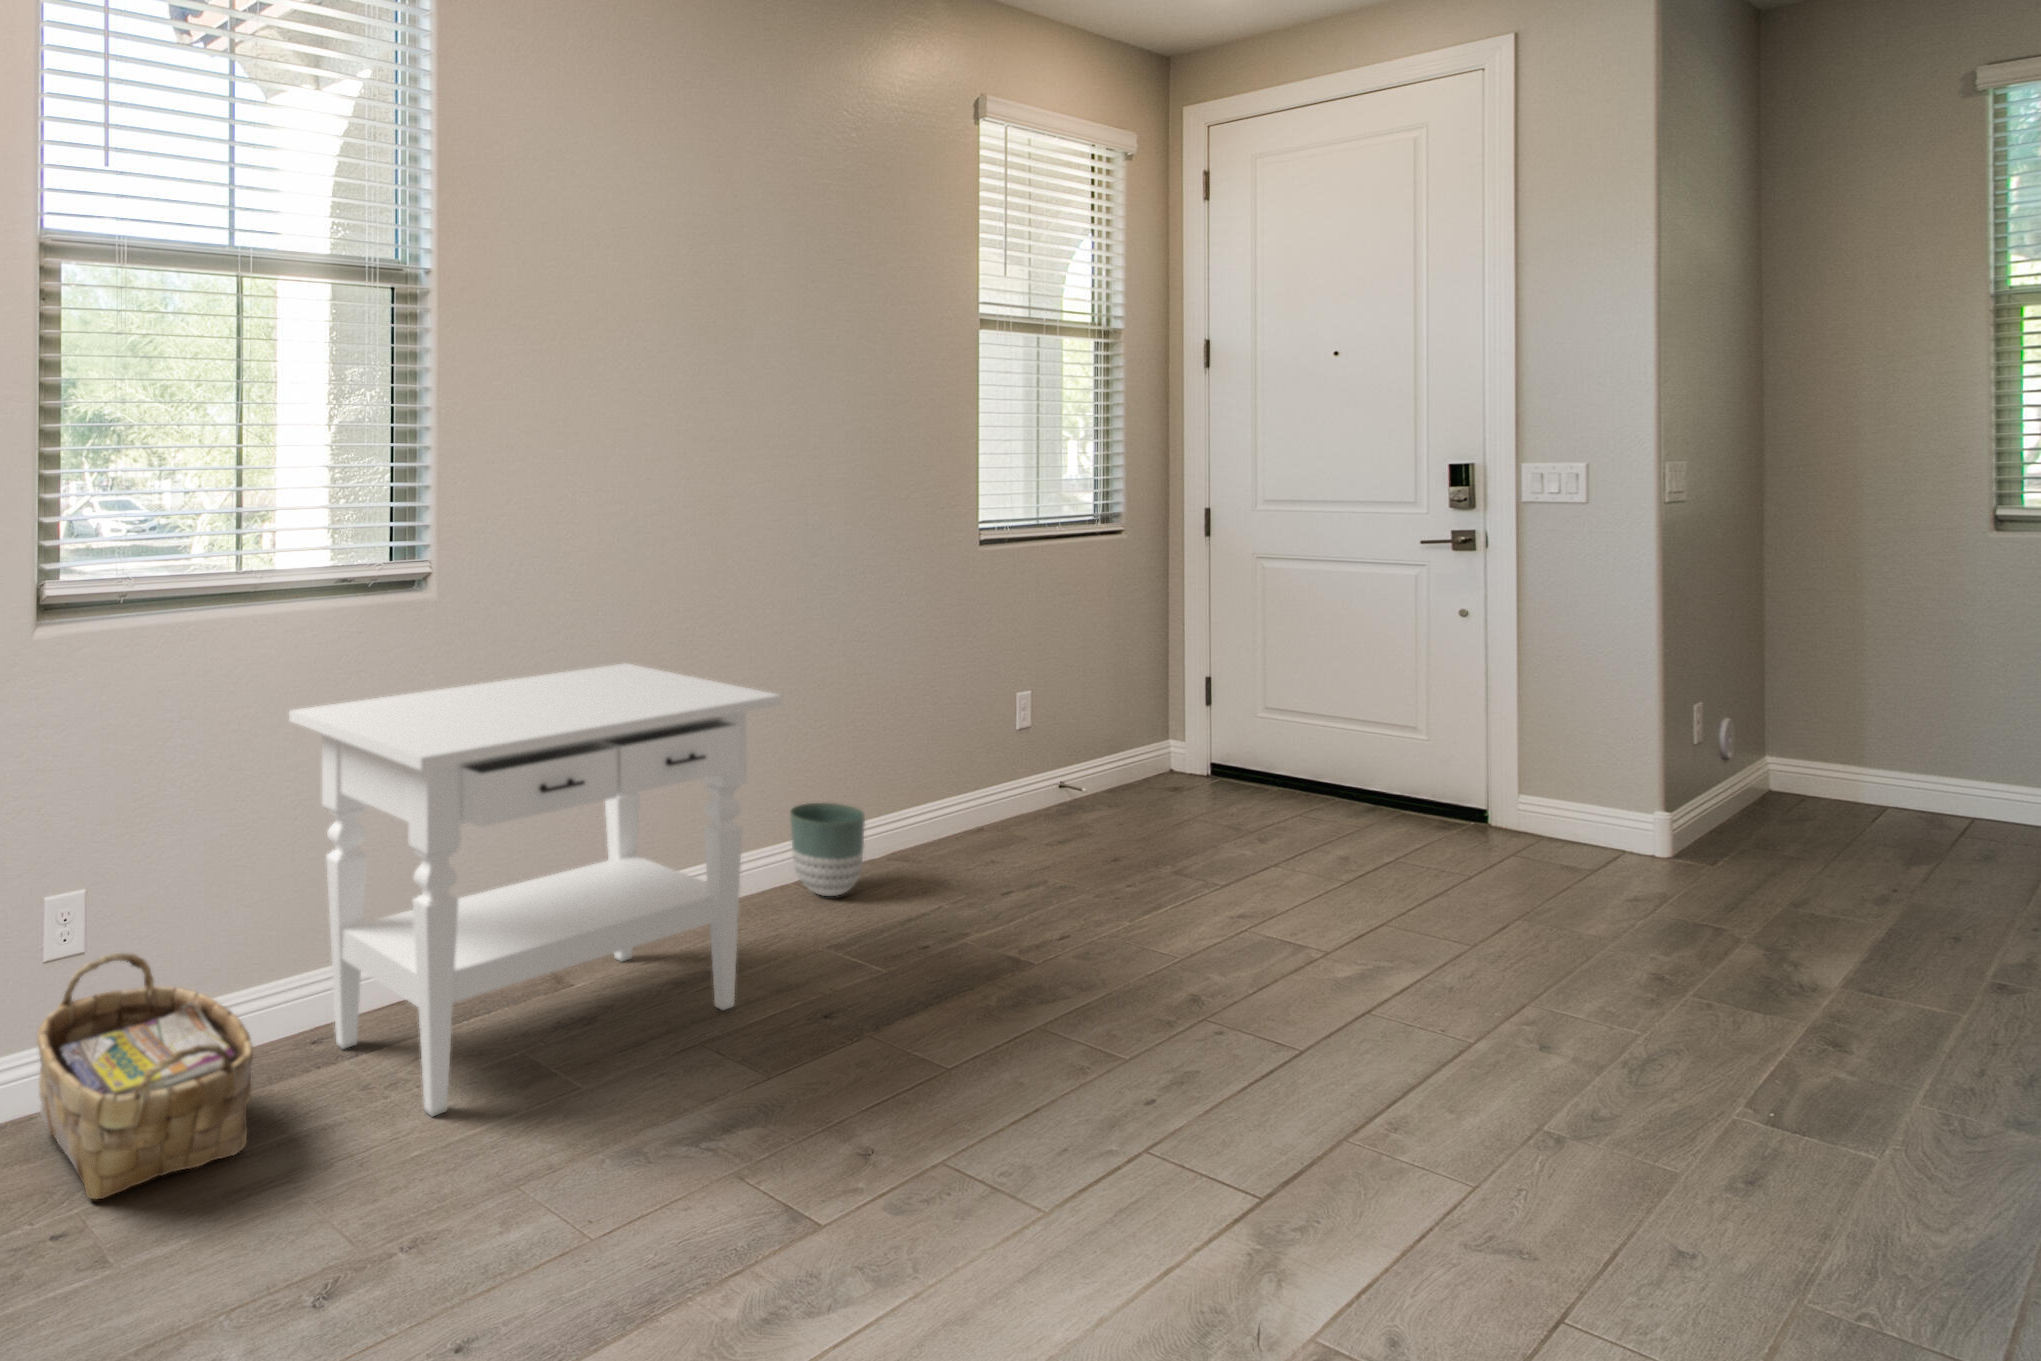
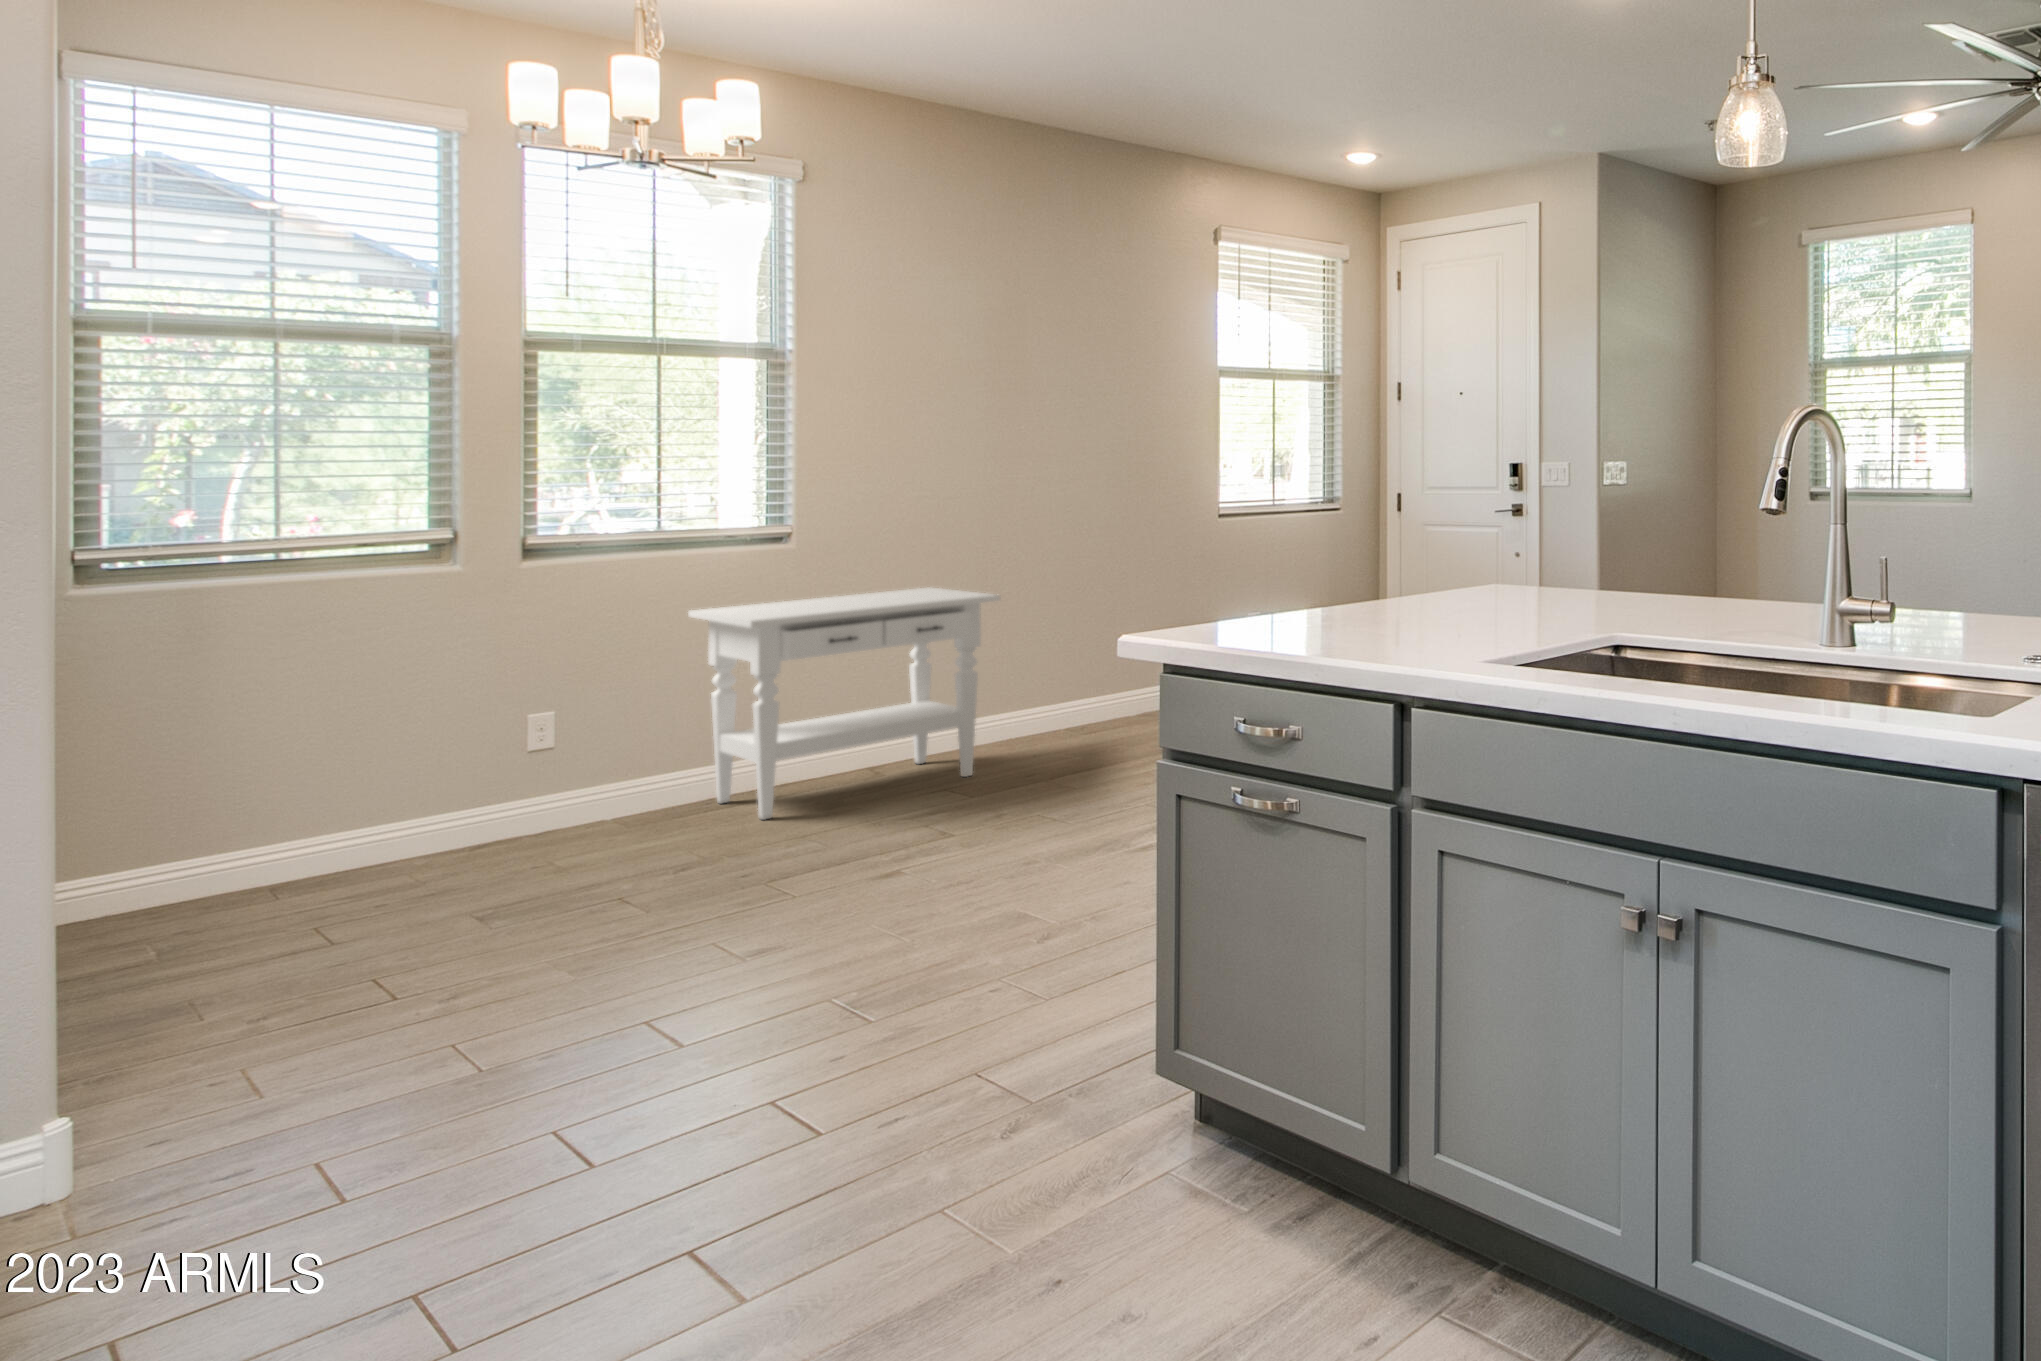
planter: present [790,803,865,896] -> none [1054,678,1101,732]
woven basket: present [37,953,253,1199] -> none [521,743,652,855]

